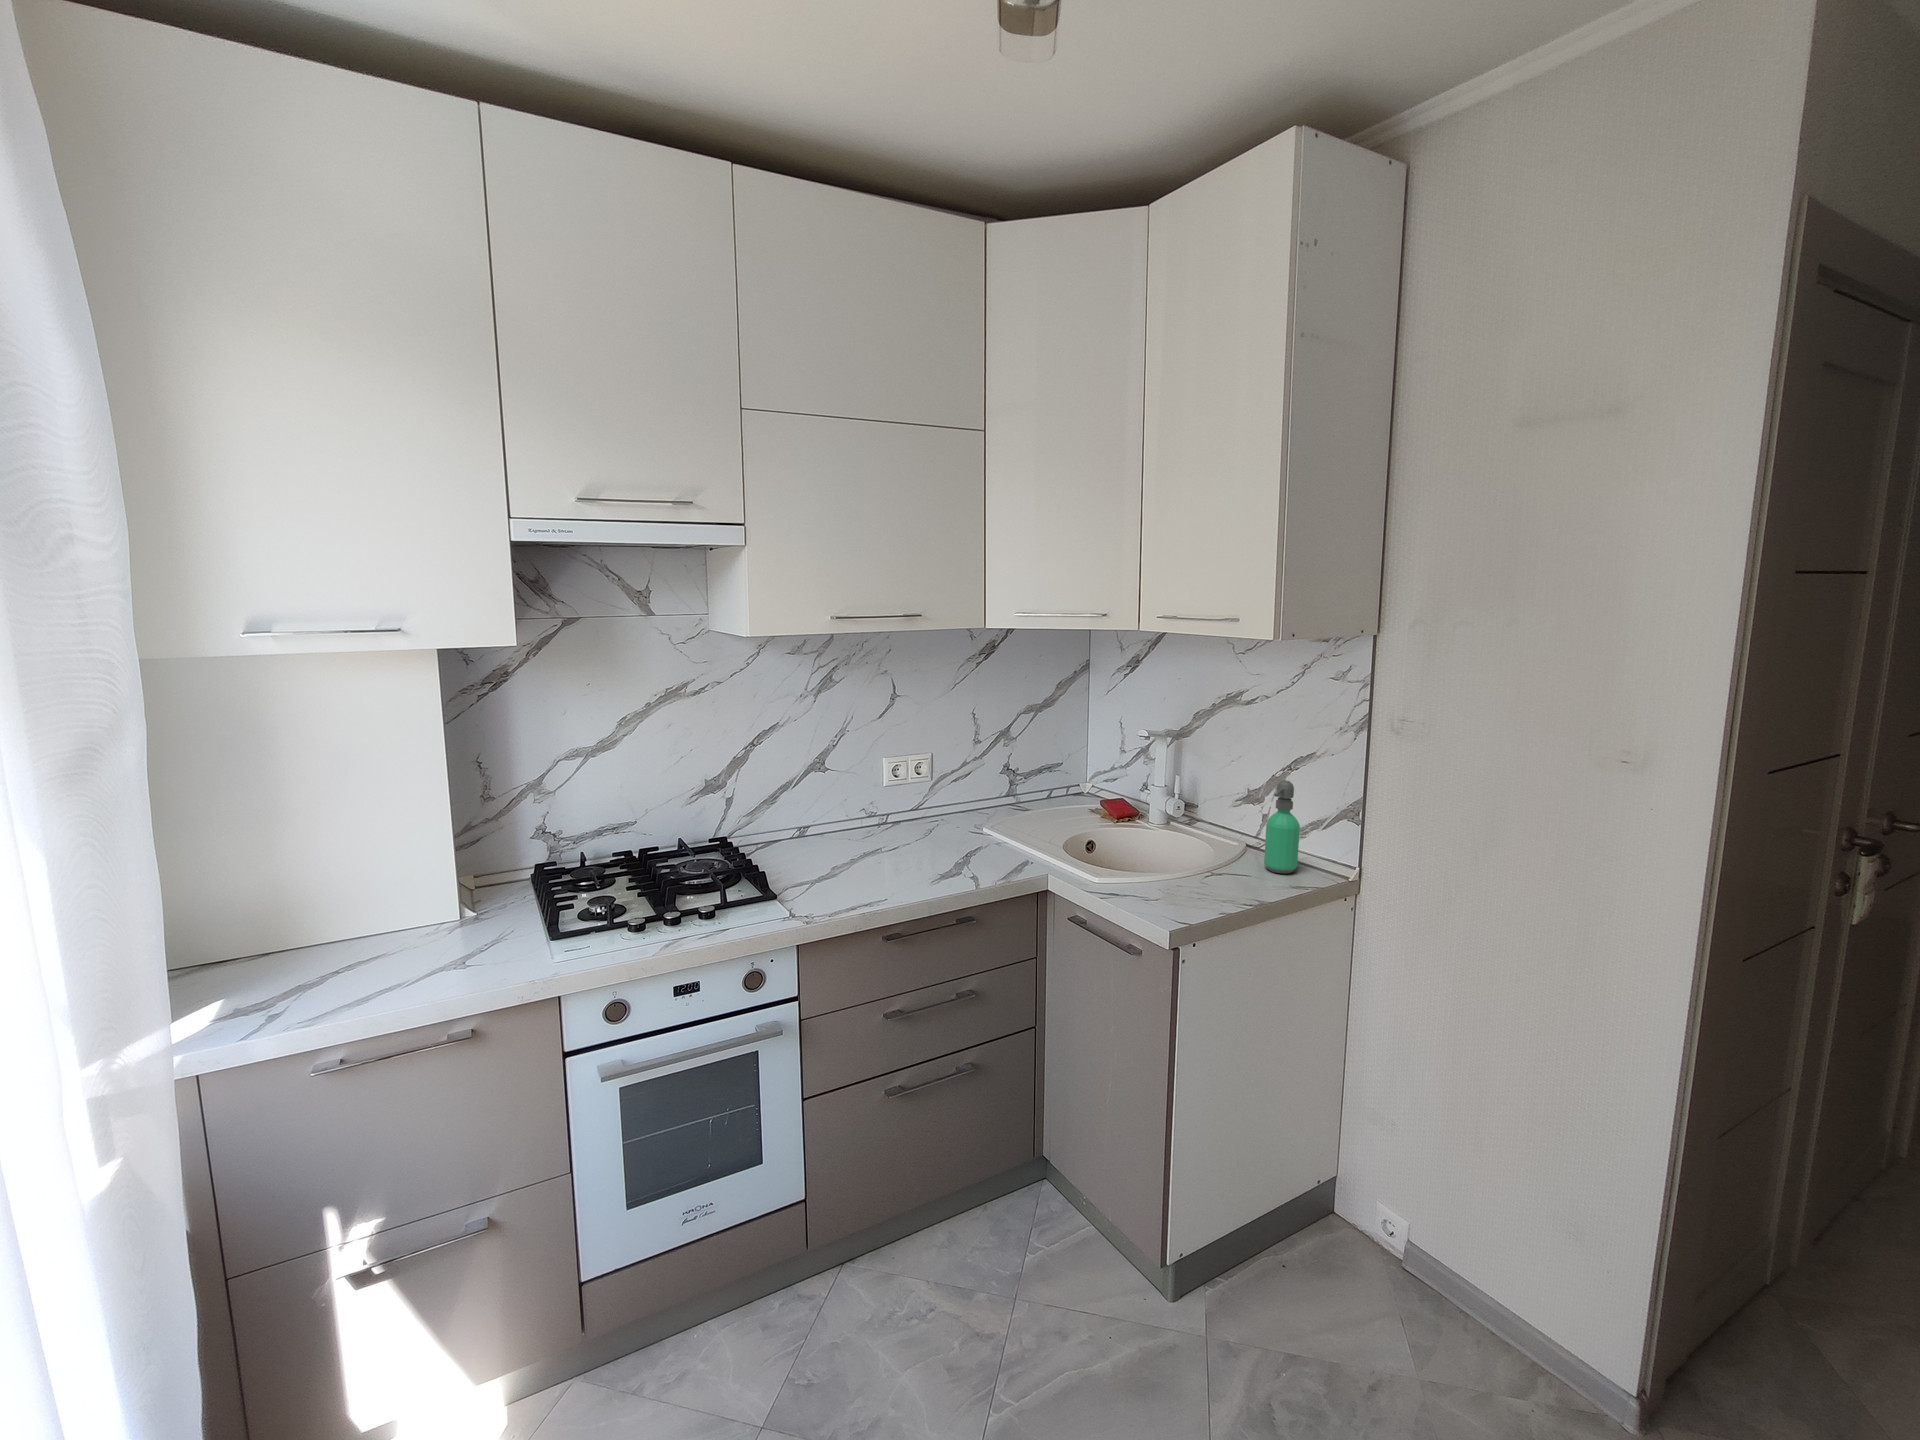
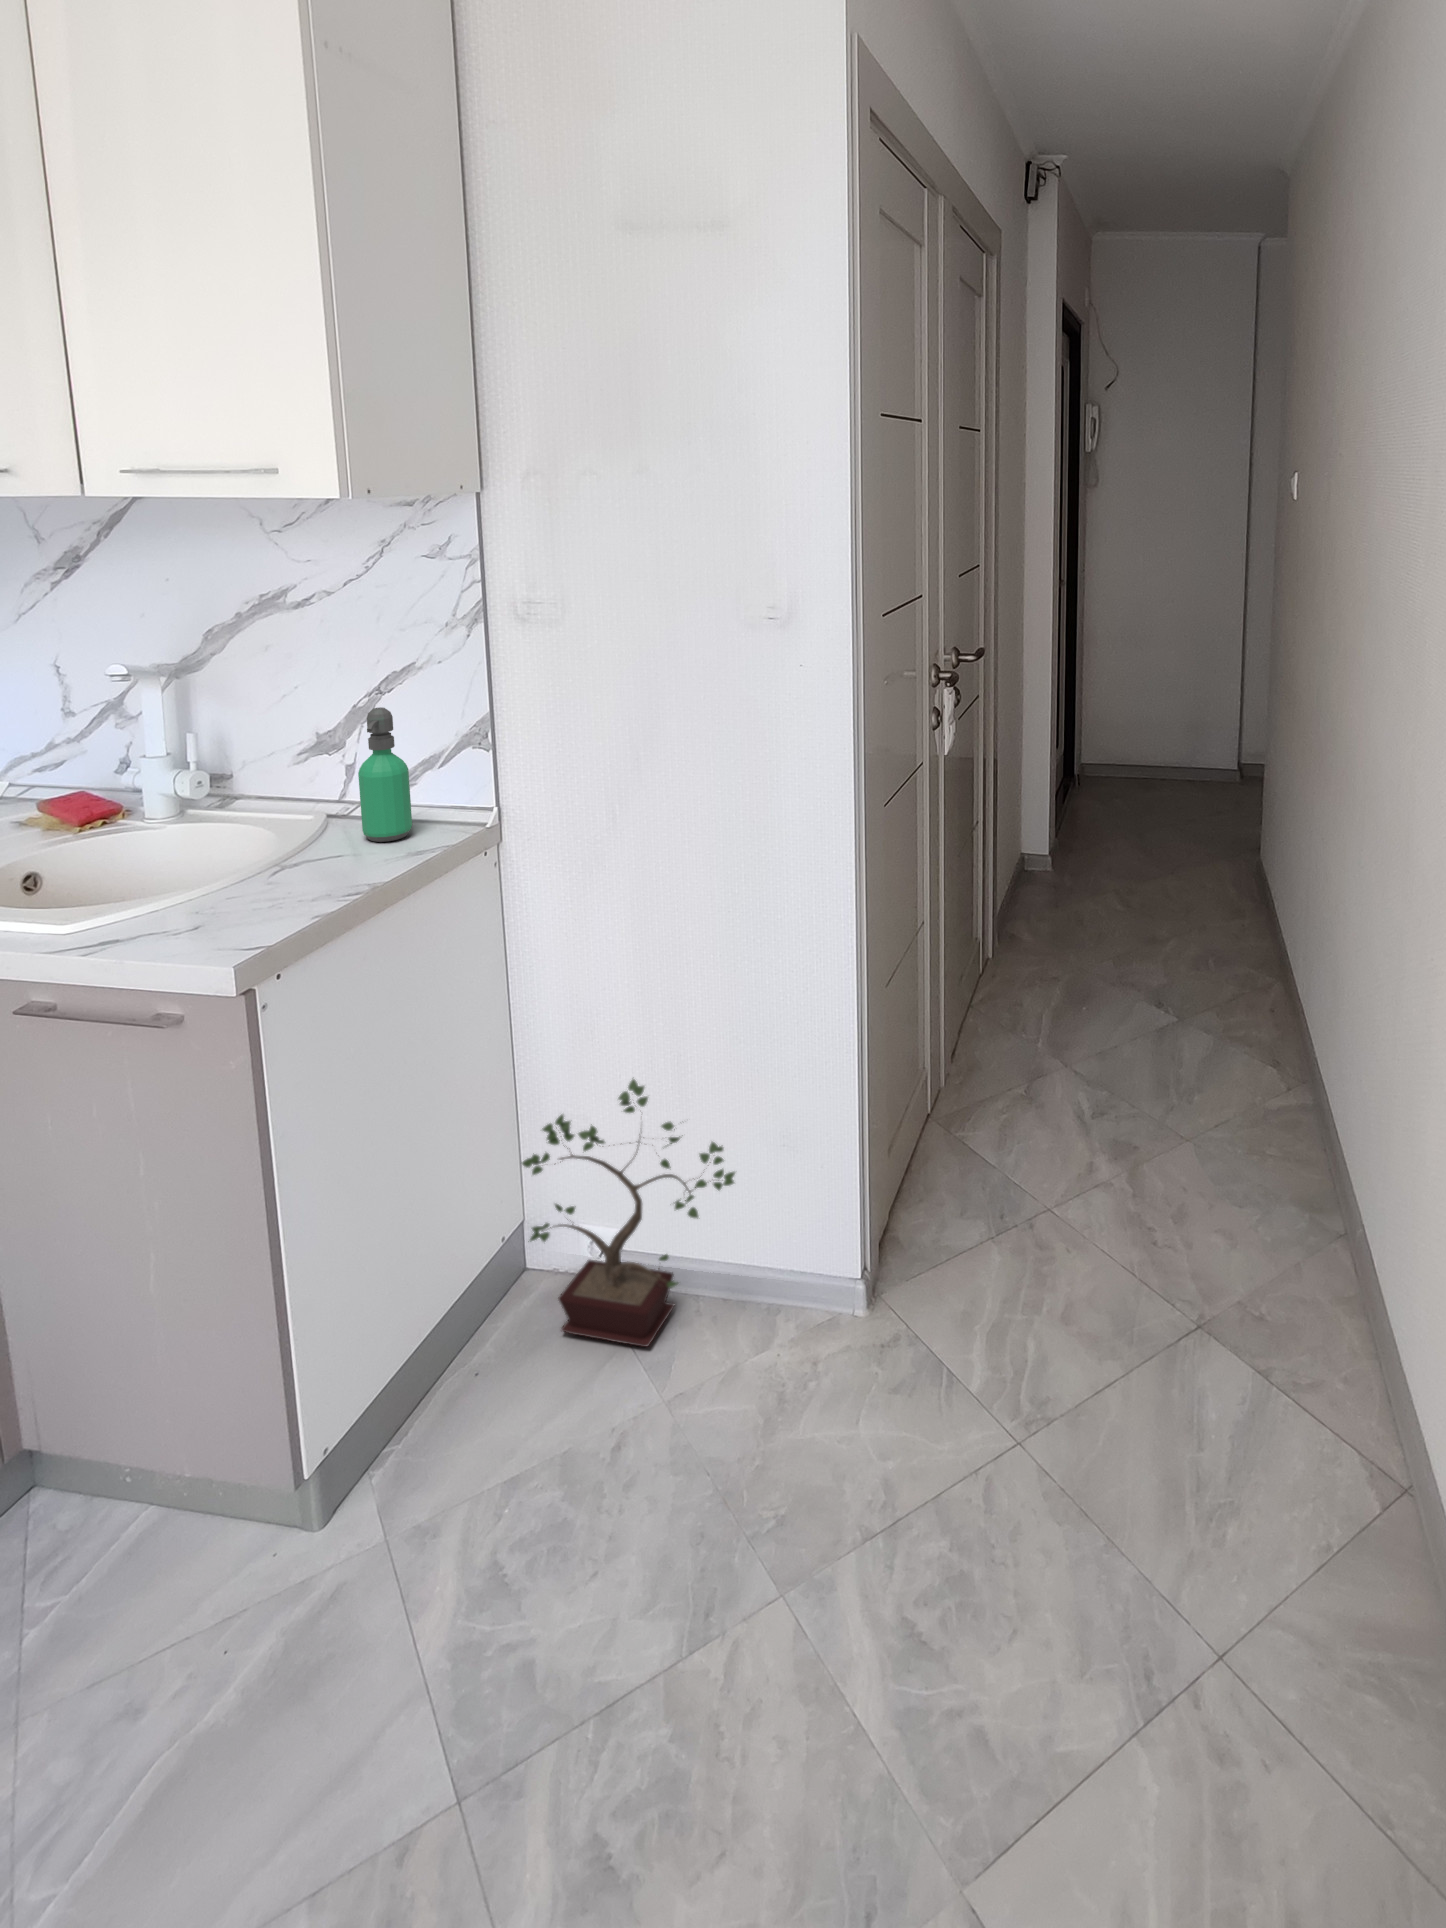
potted plant: none [1334,1106,1512,1322] -> present [522,1079,735,1347]

